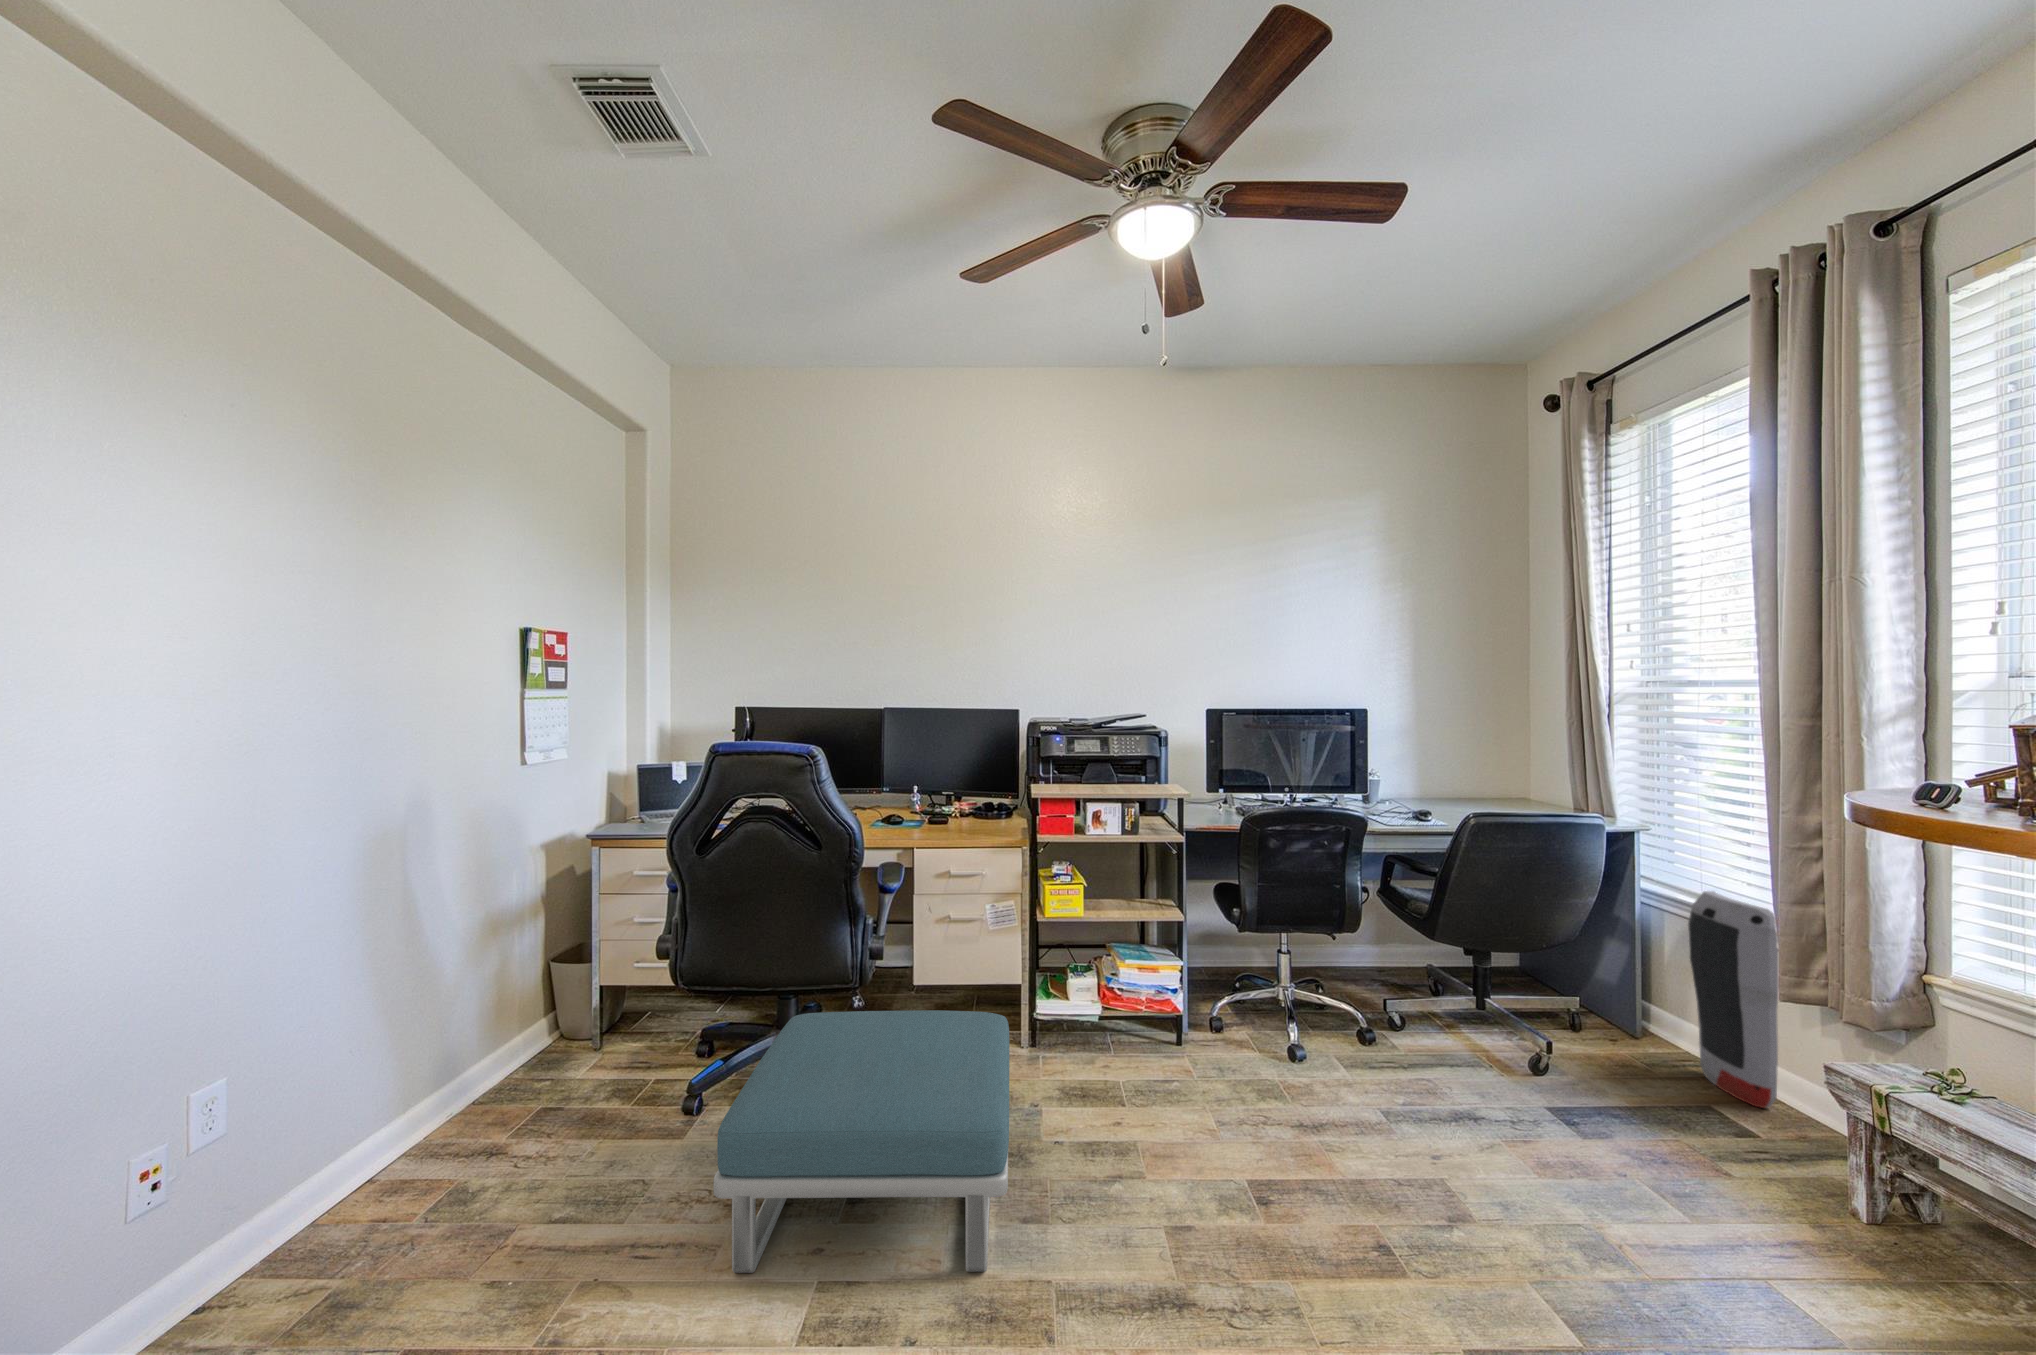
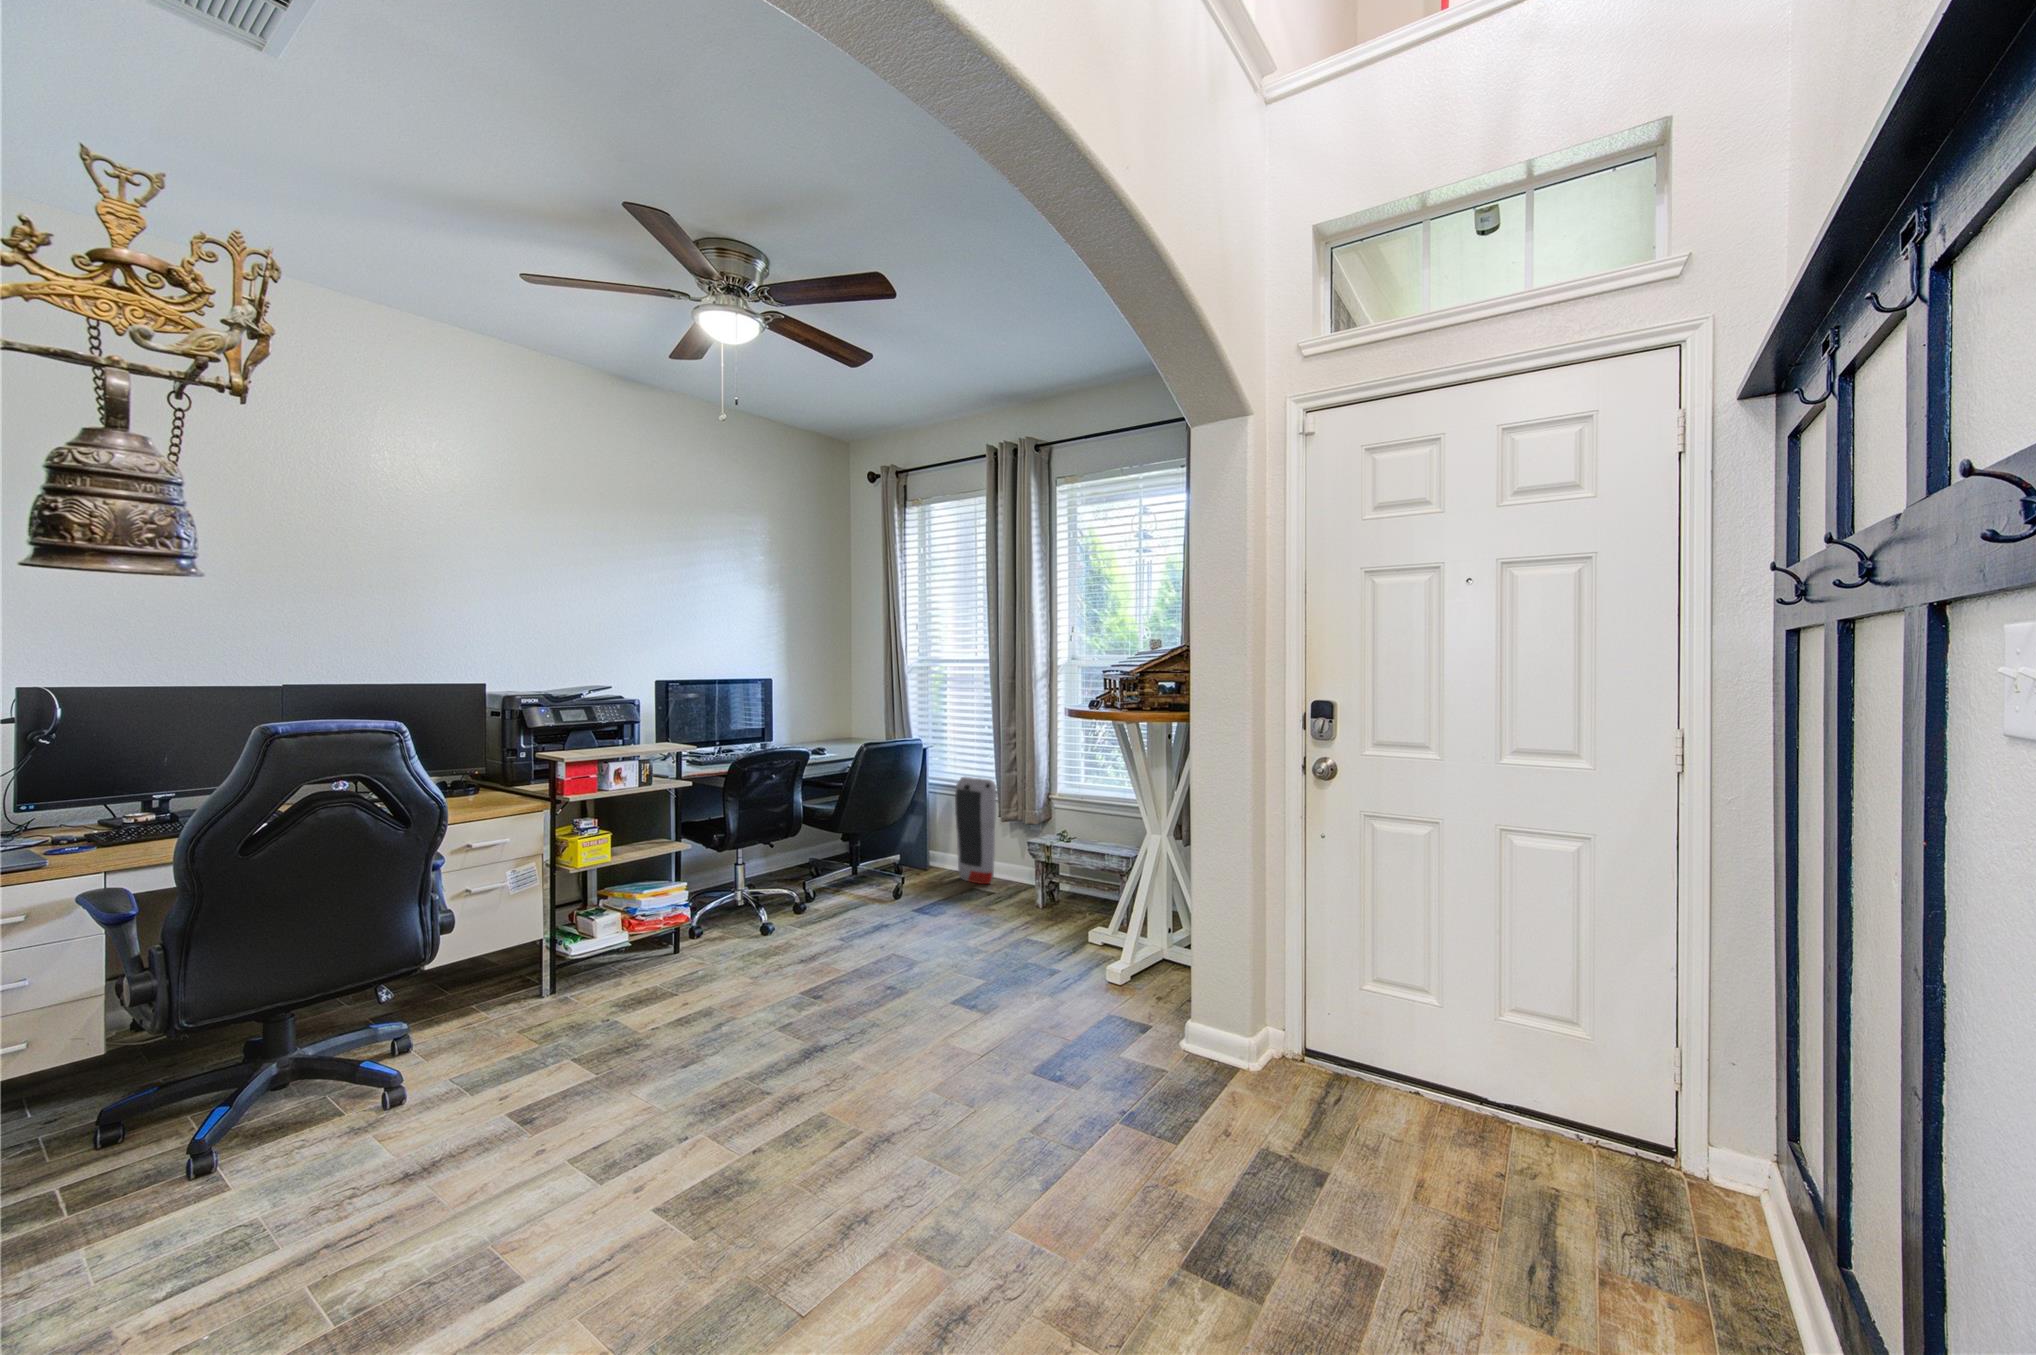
footstool: present [714,1010,1009,1273] -> none [367,943,706,1189]

